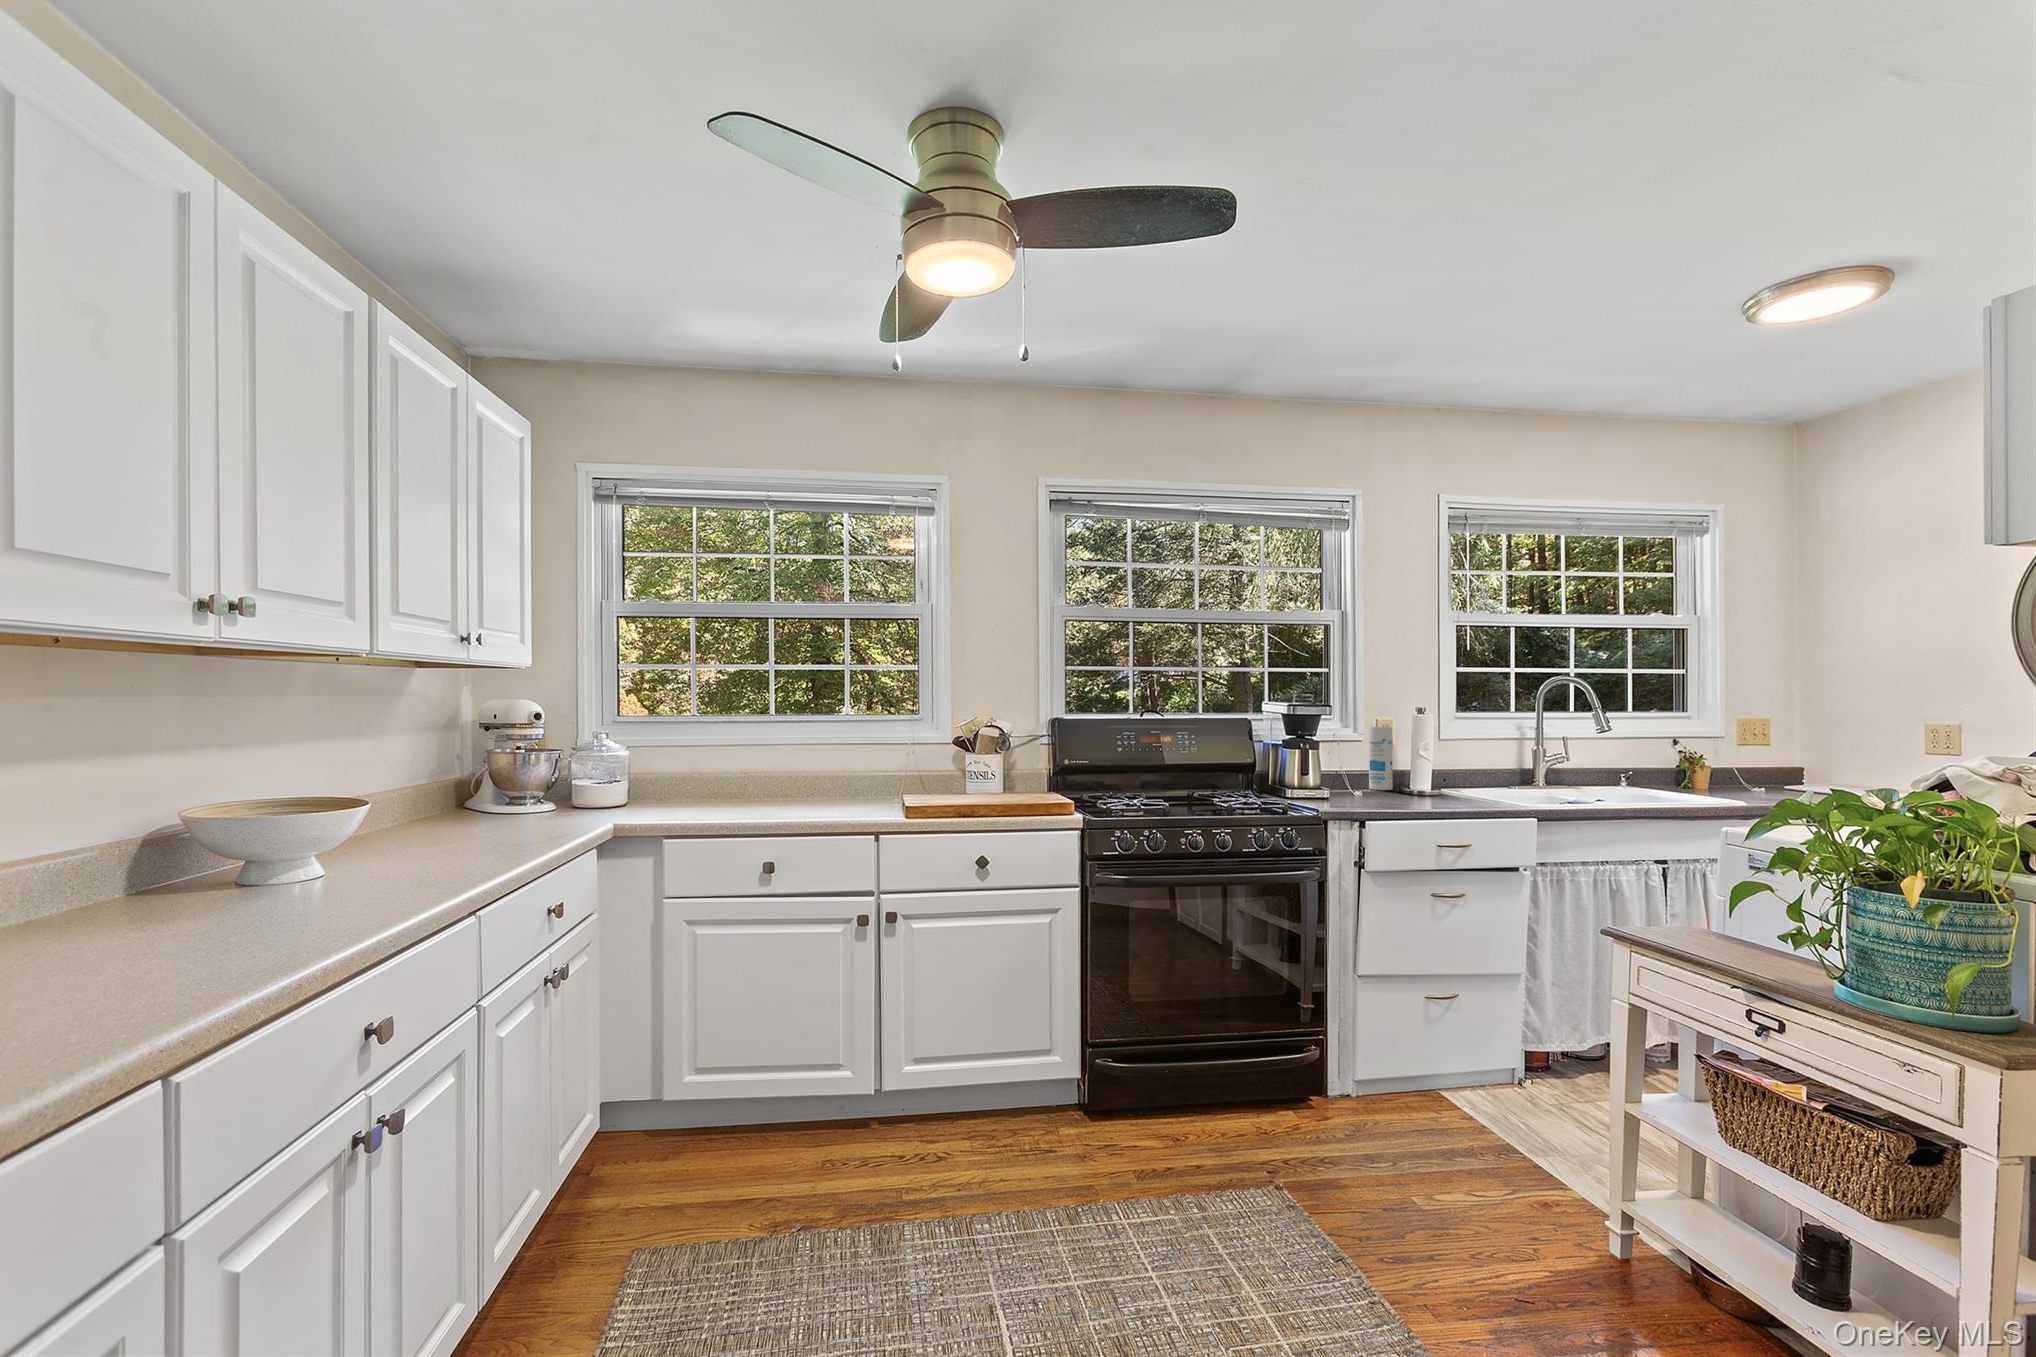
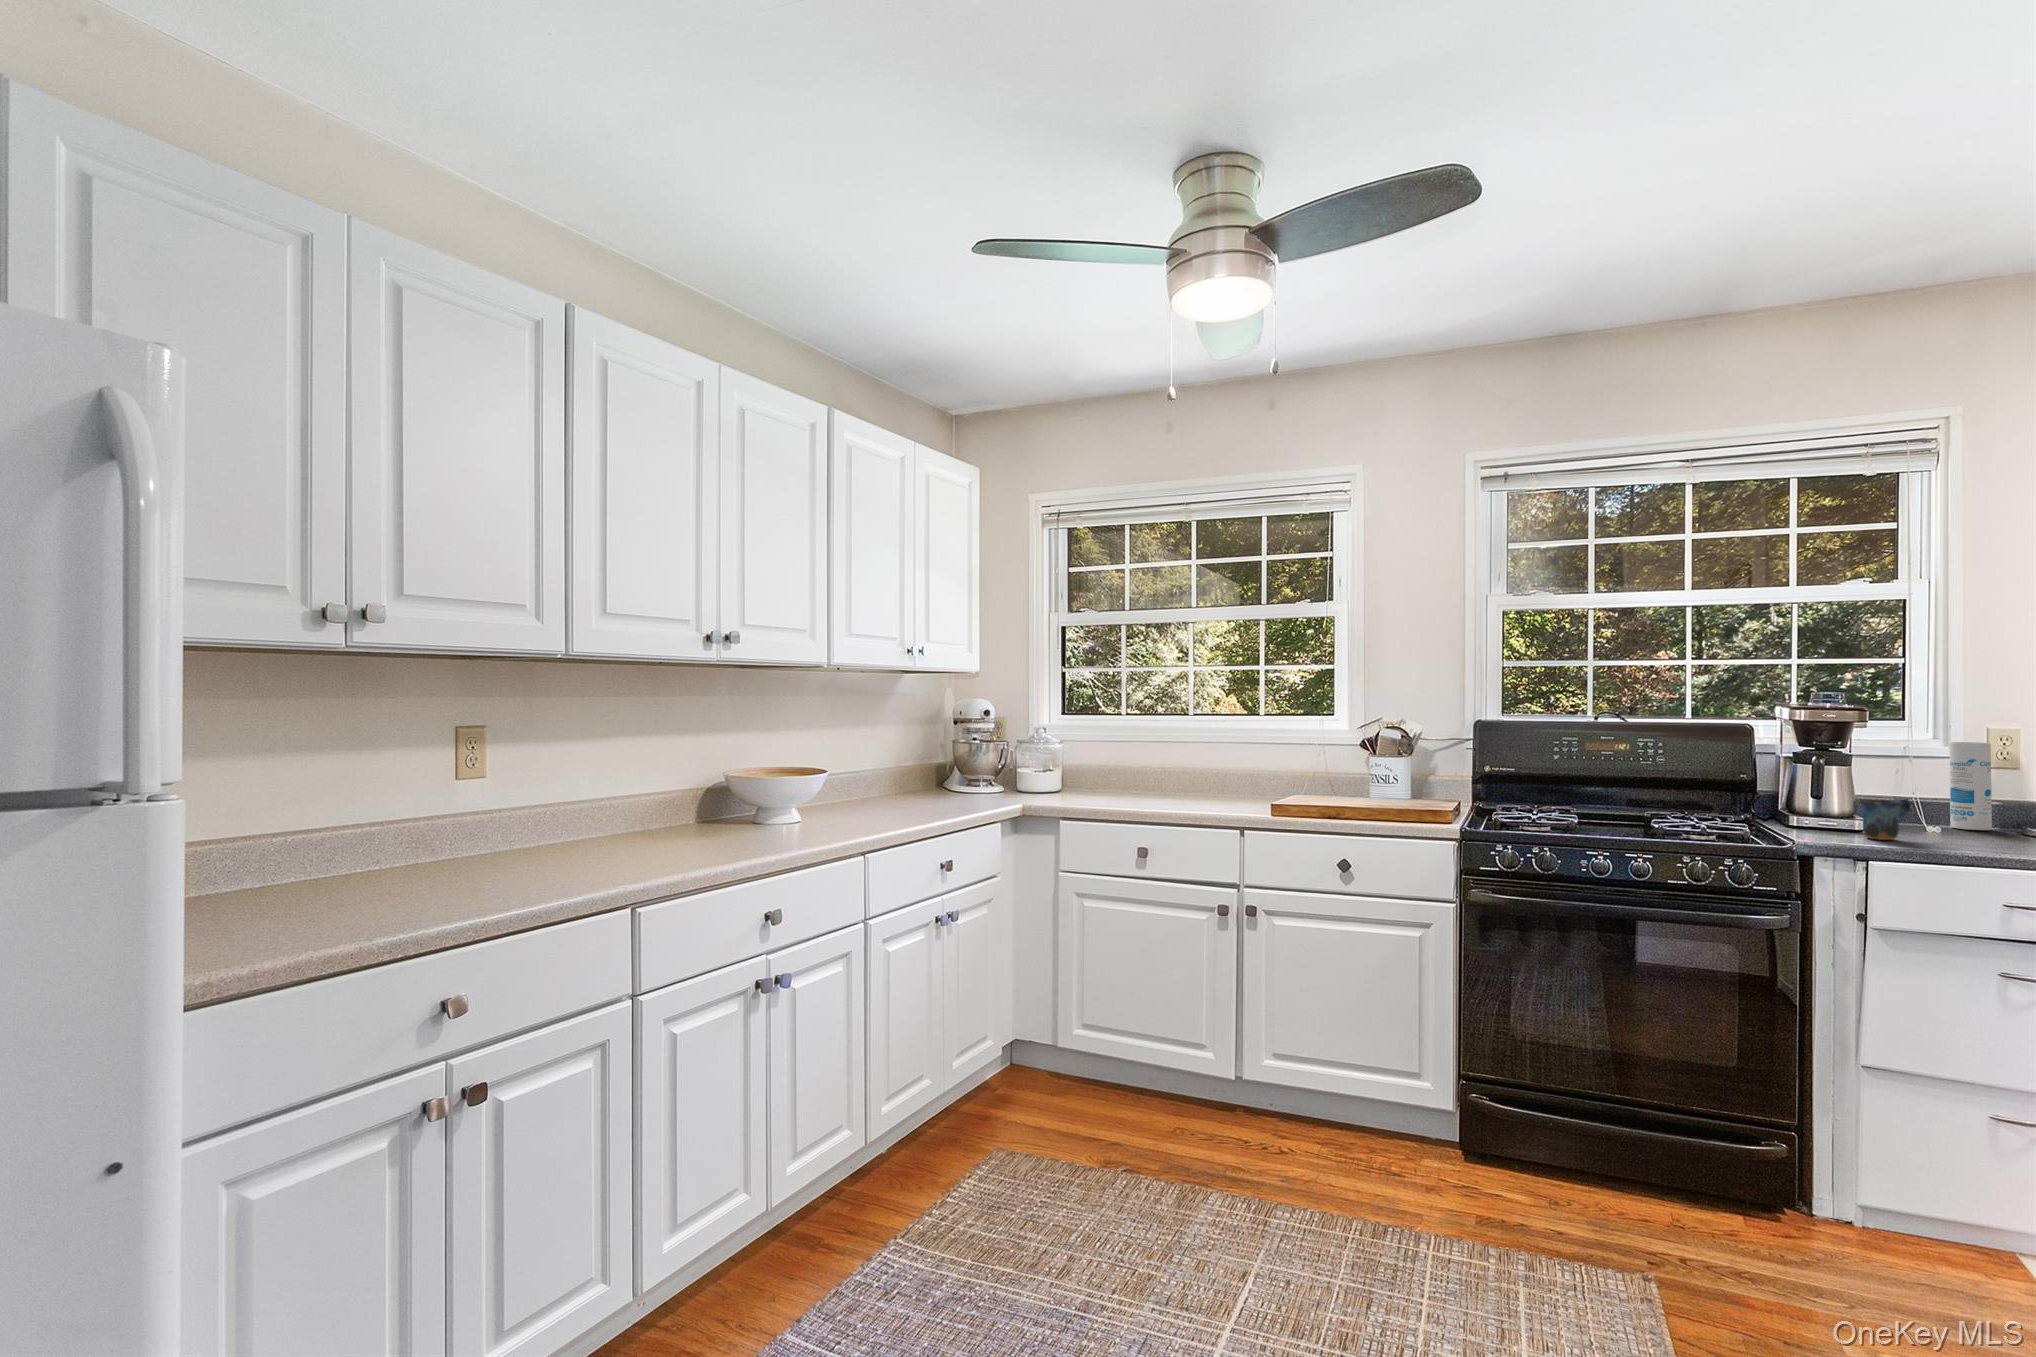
mug: none [1340,769,1367,802] -> present [1860,798,1910,840]

